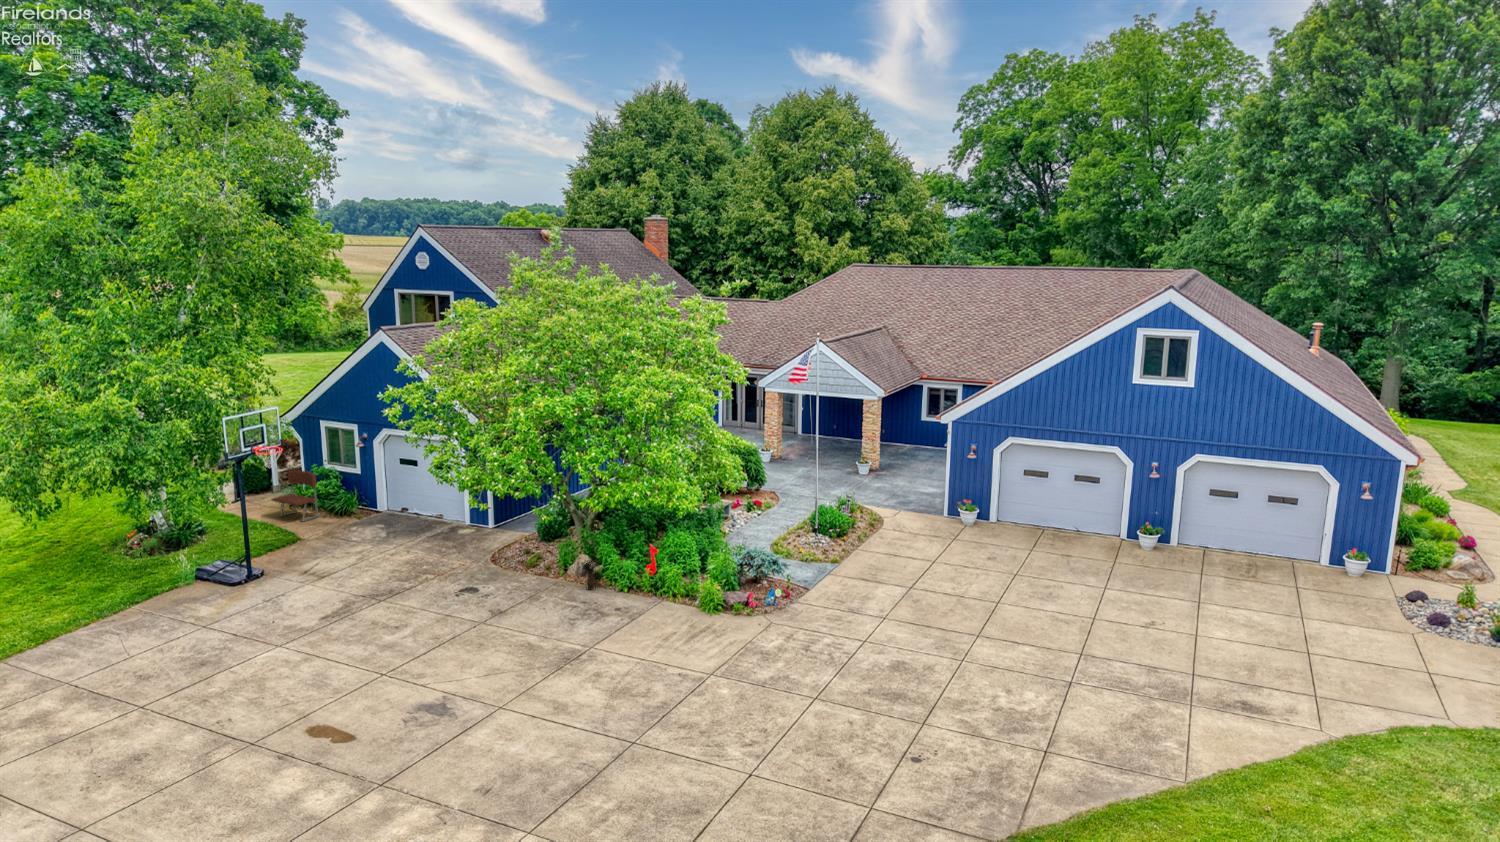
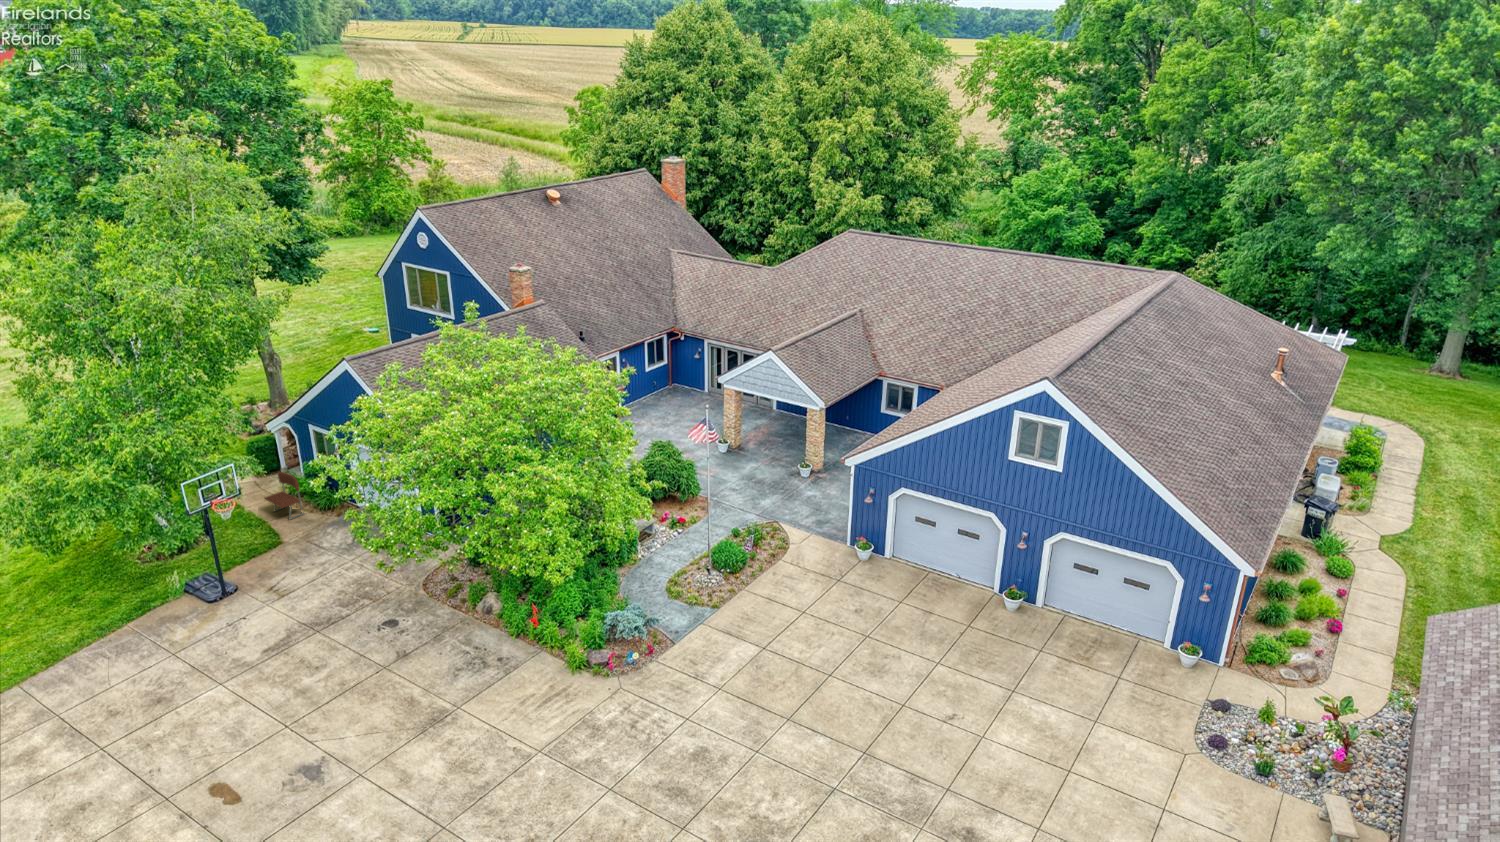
potted plant: present [582,556,607,590] -> none [479,602,503,632]

